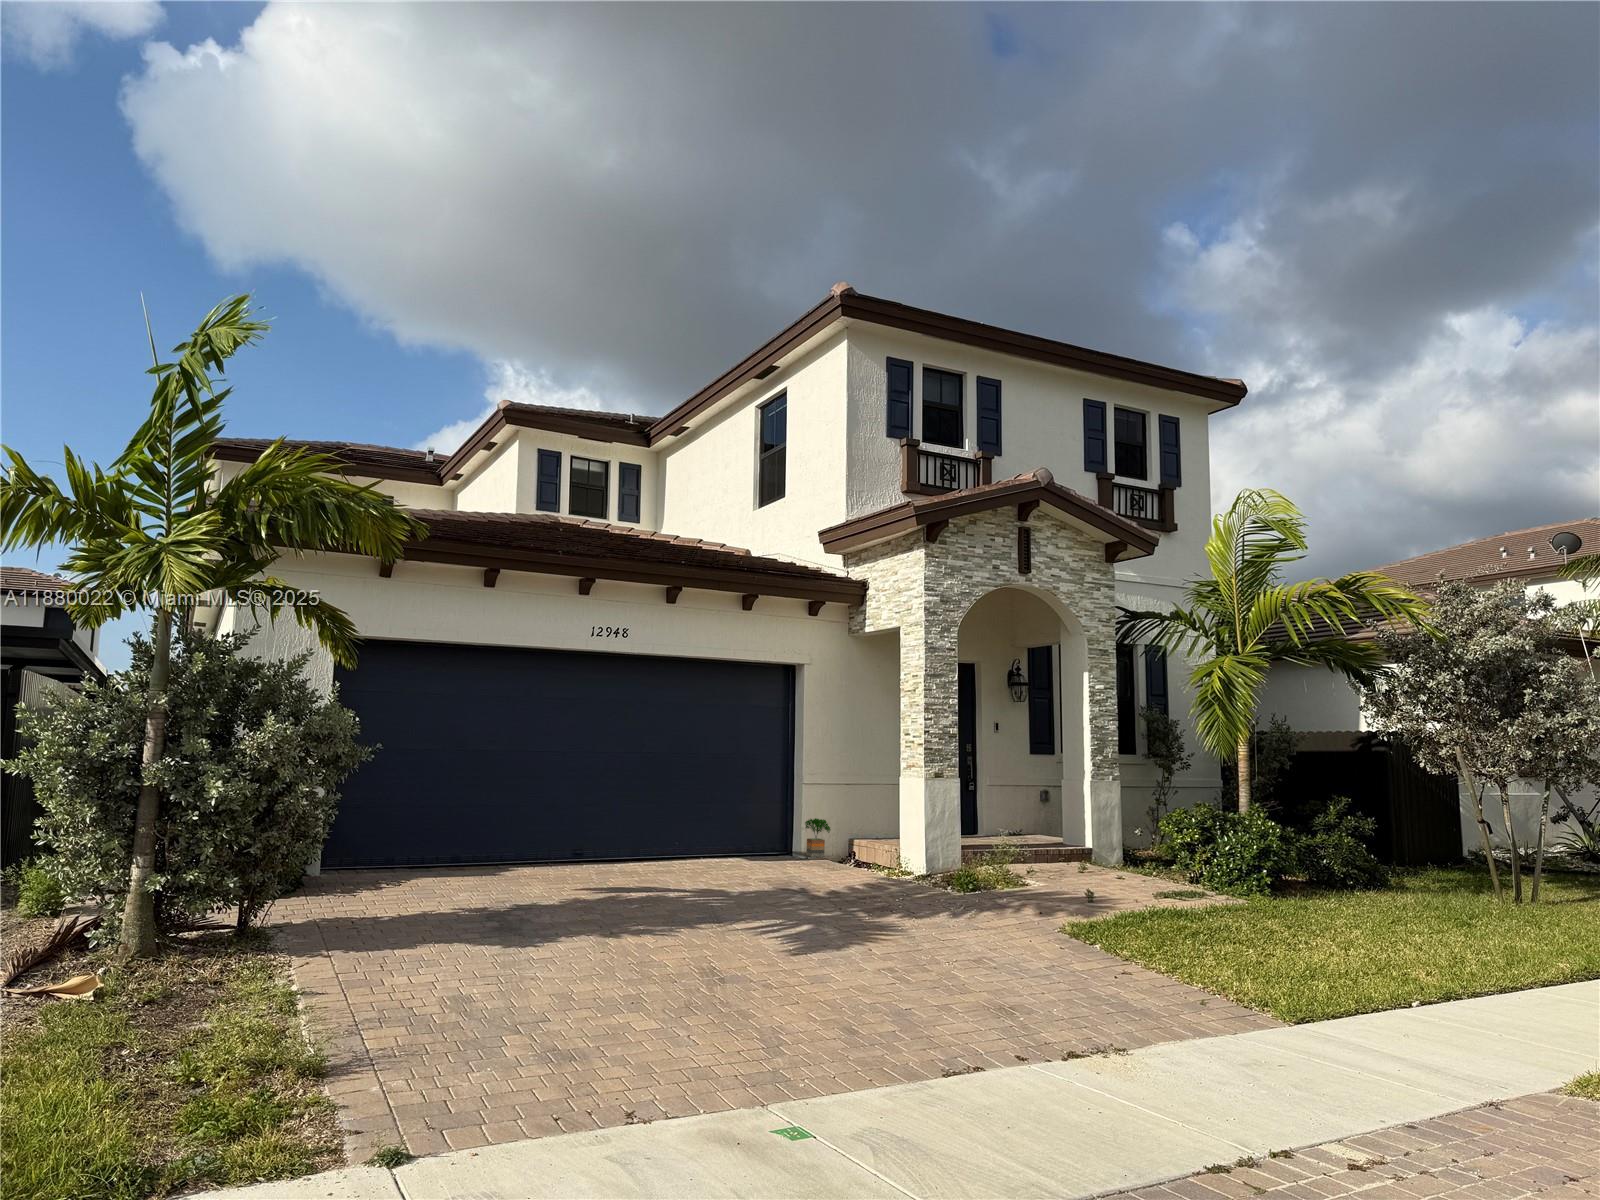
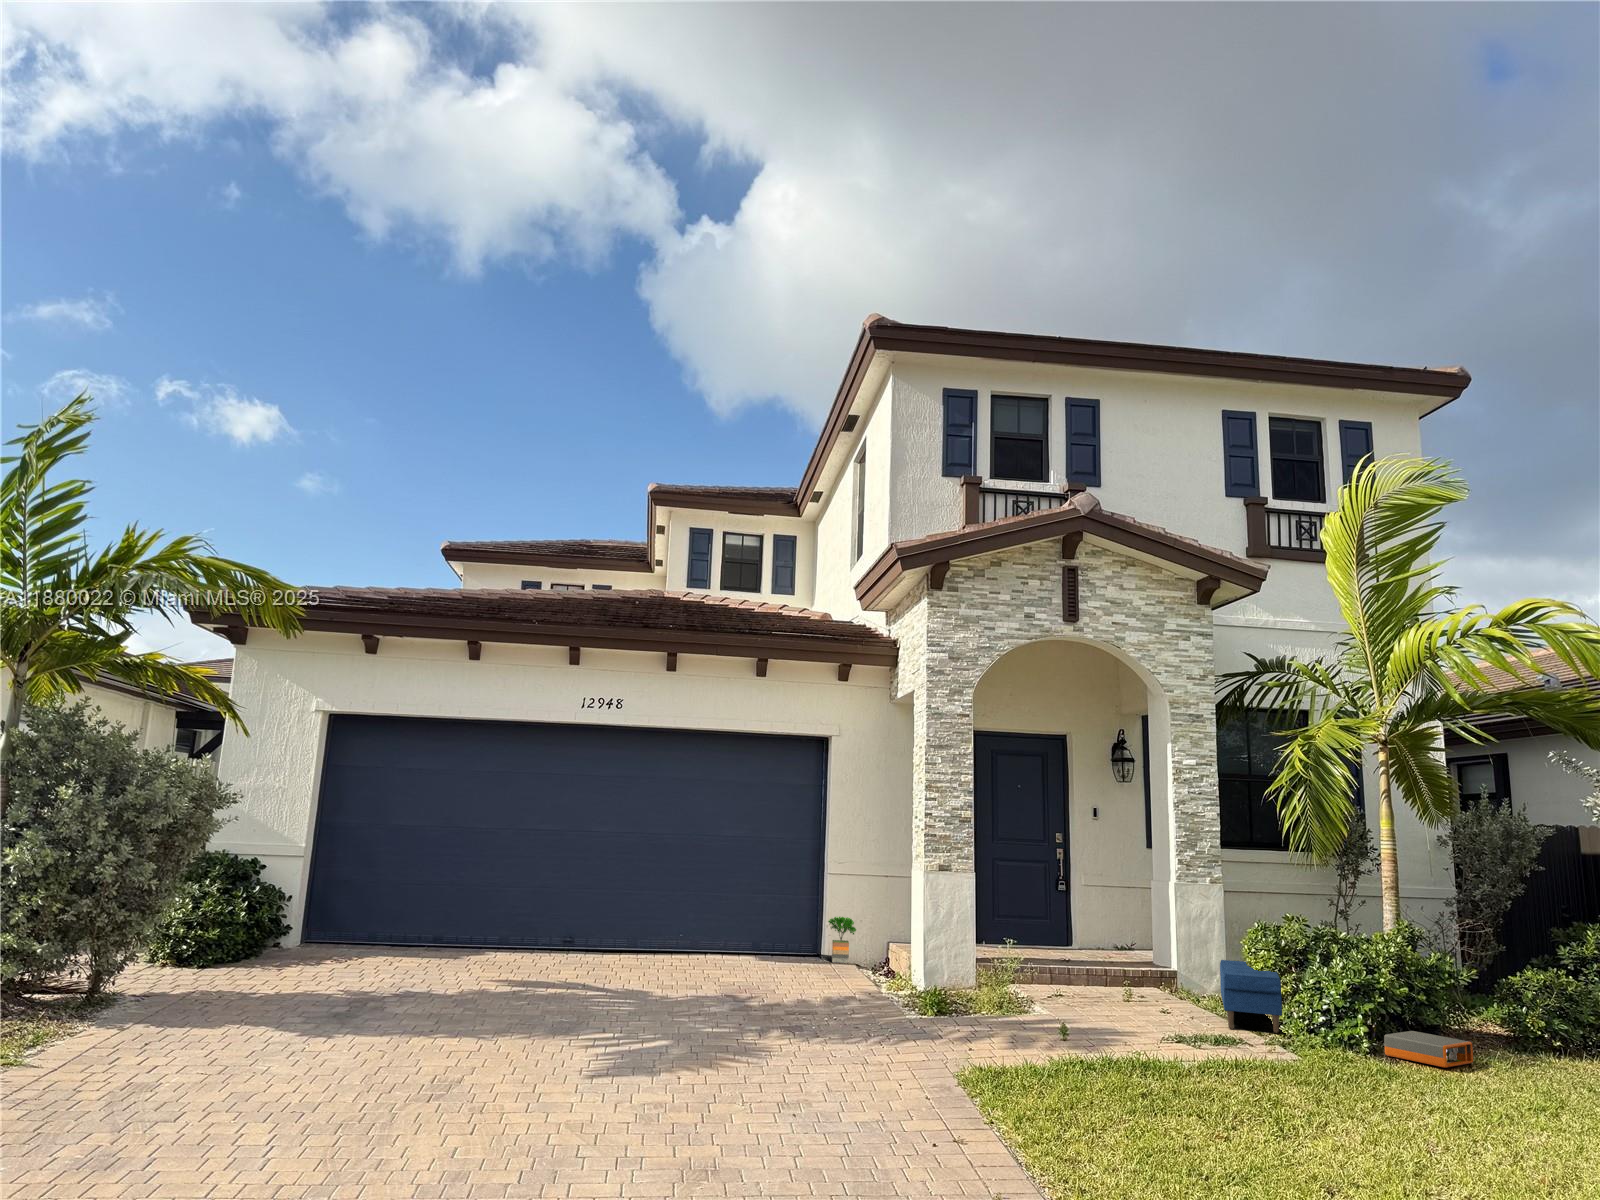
bench: none [1130,837,1196,886] -> present [1220,960,1282,1033]
storage box: none [1271,878,1324,899] -> present [1384,1031,1473,1068]

